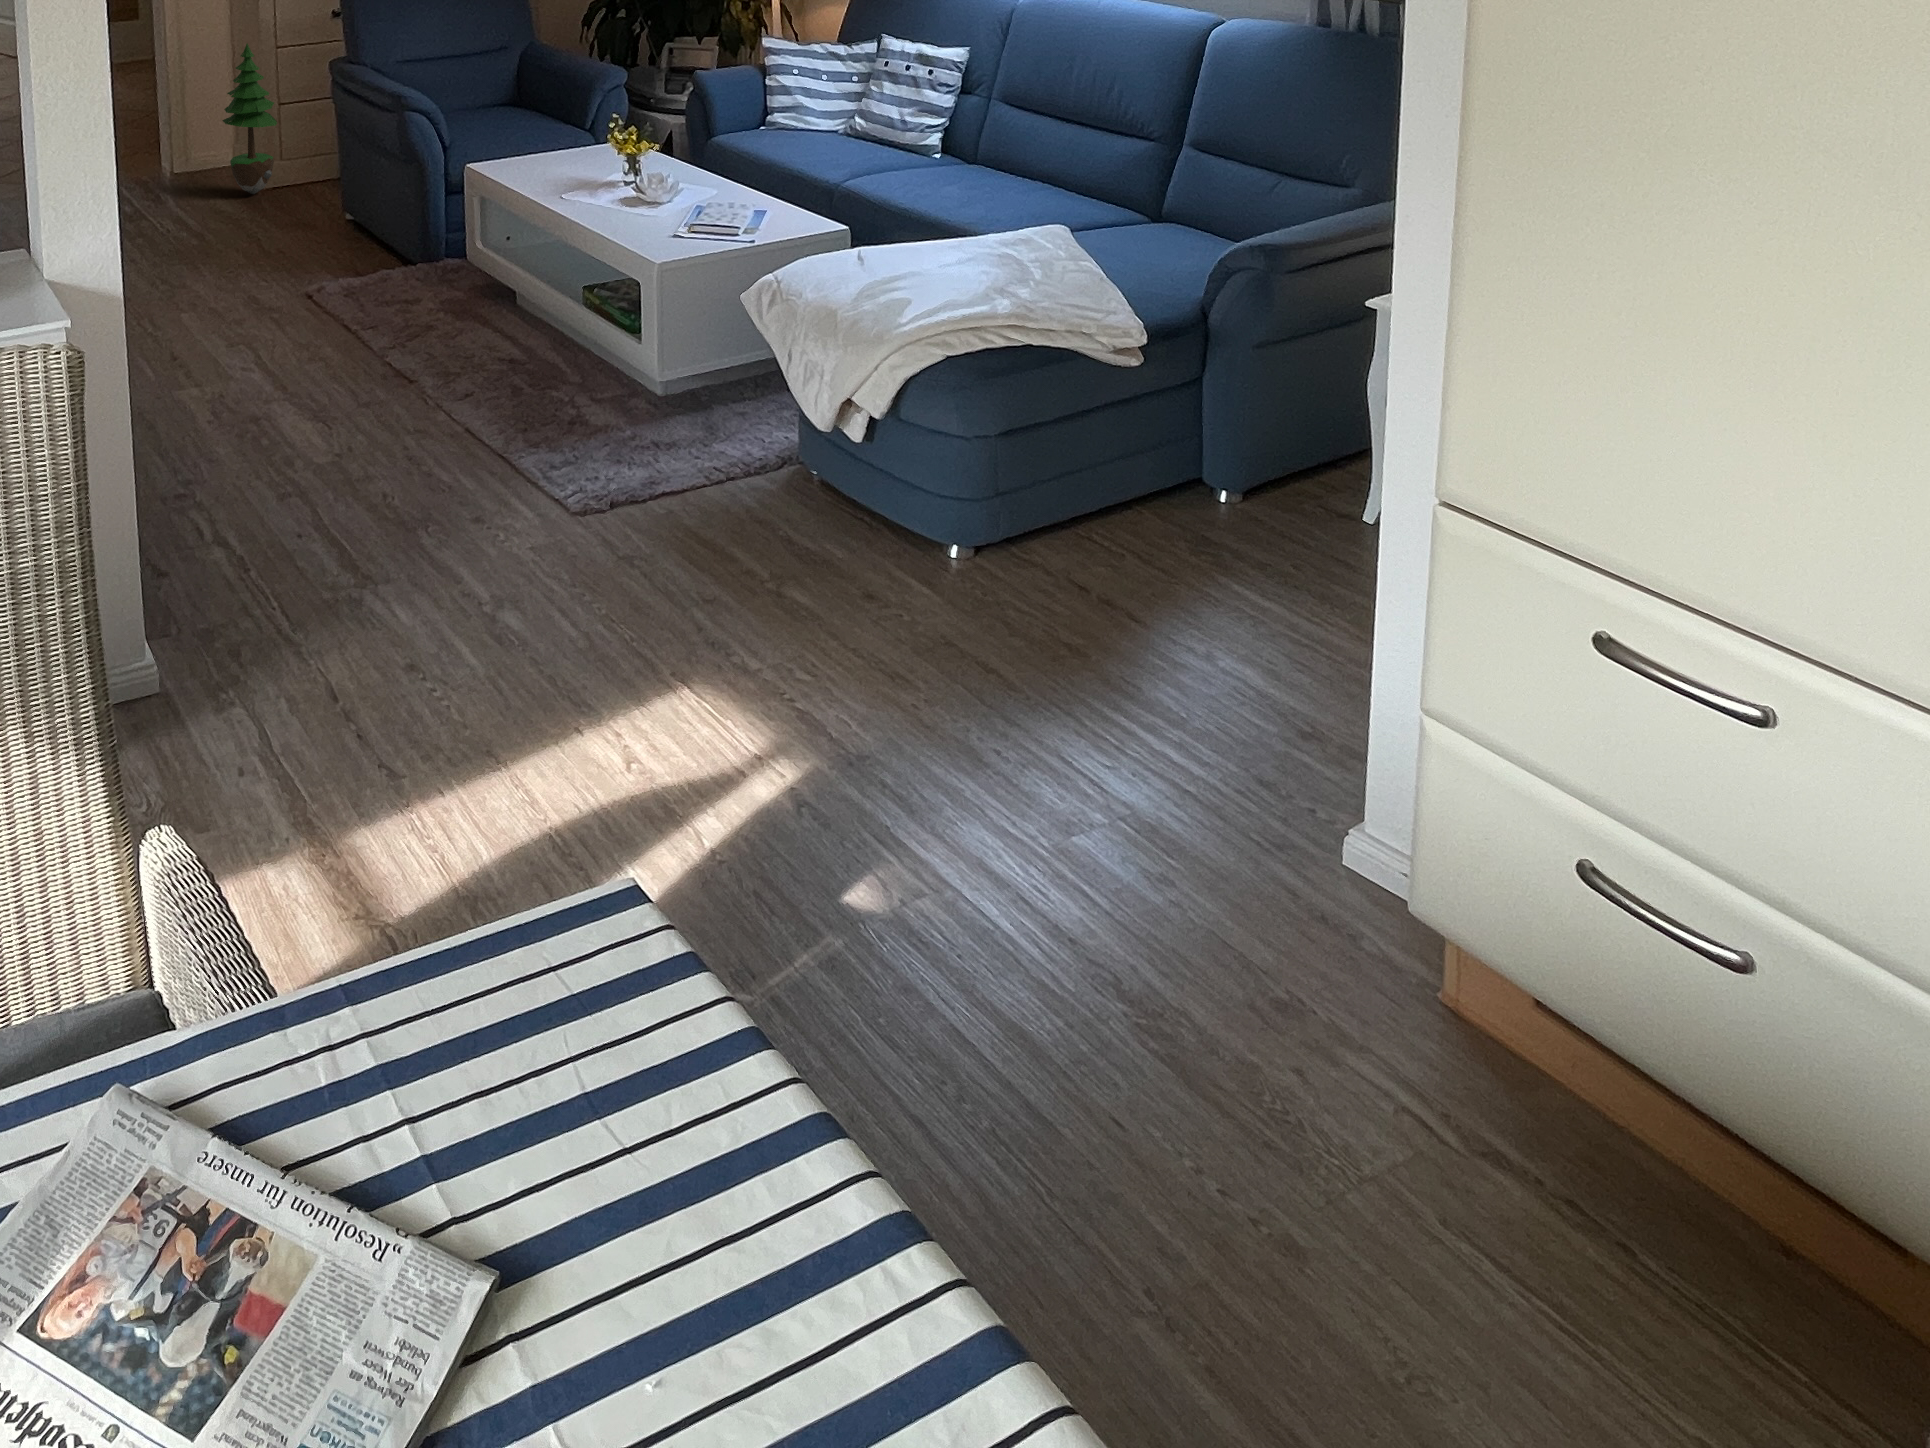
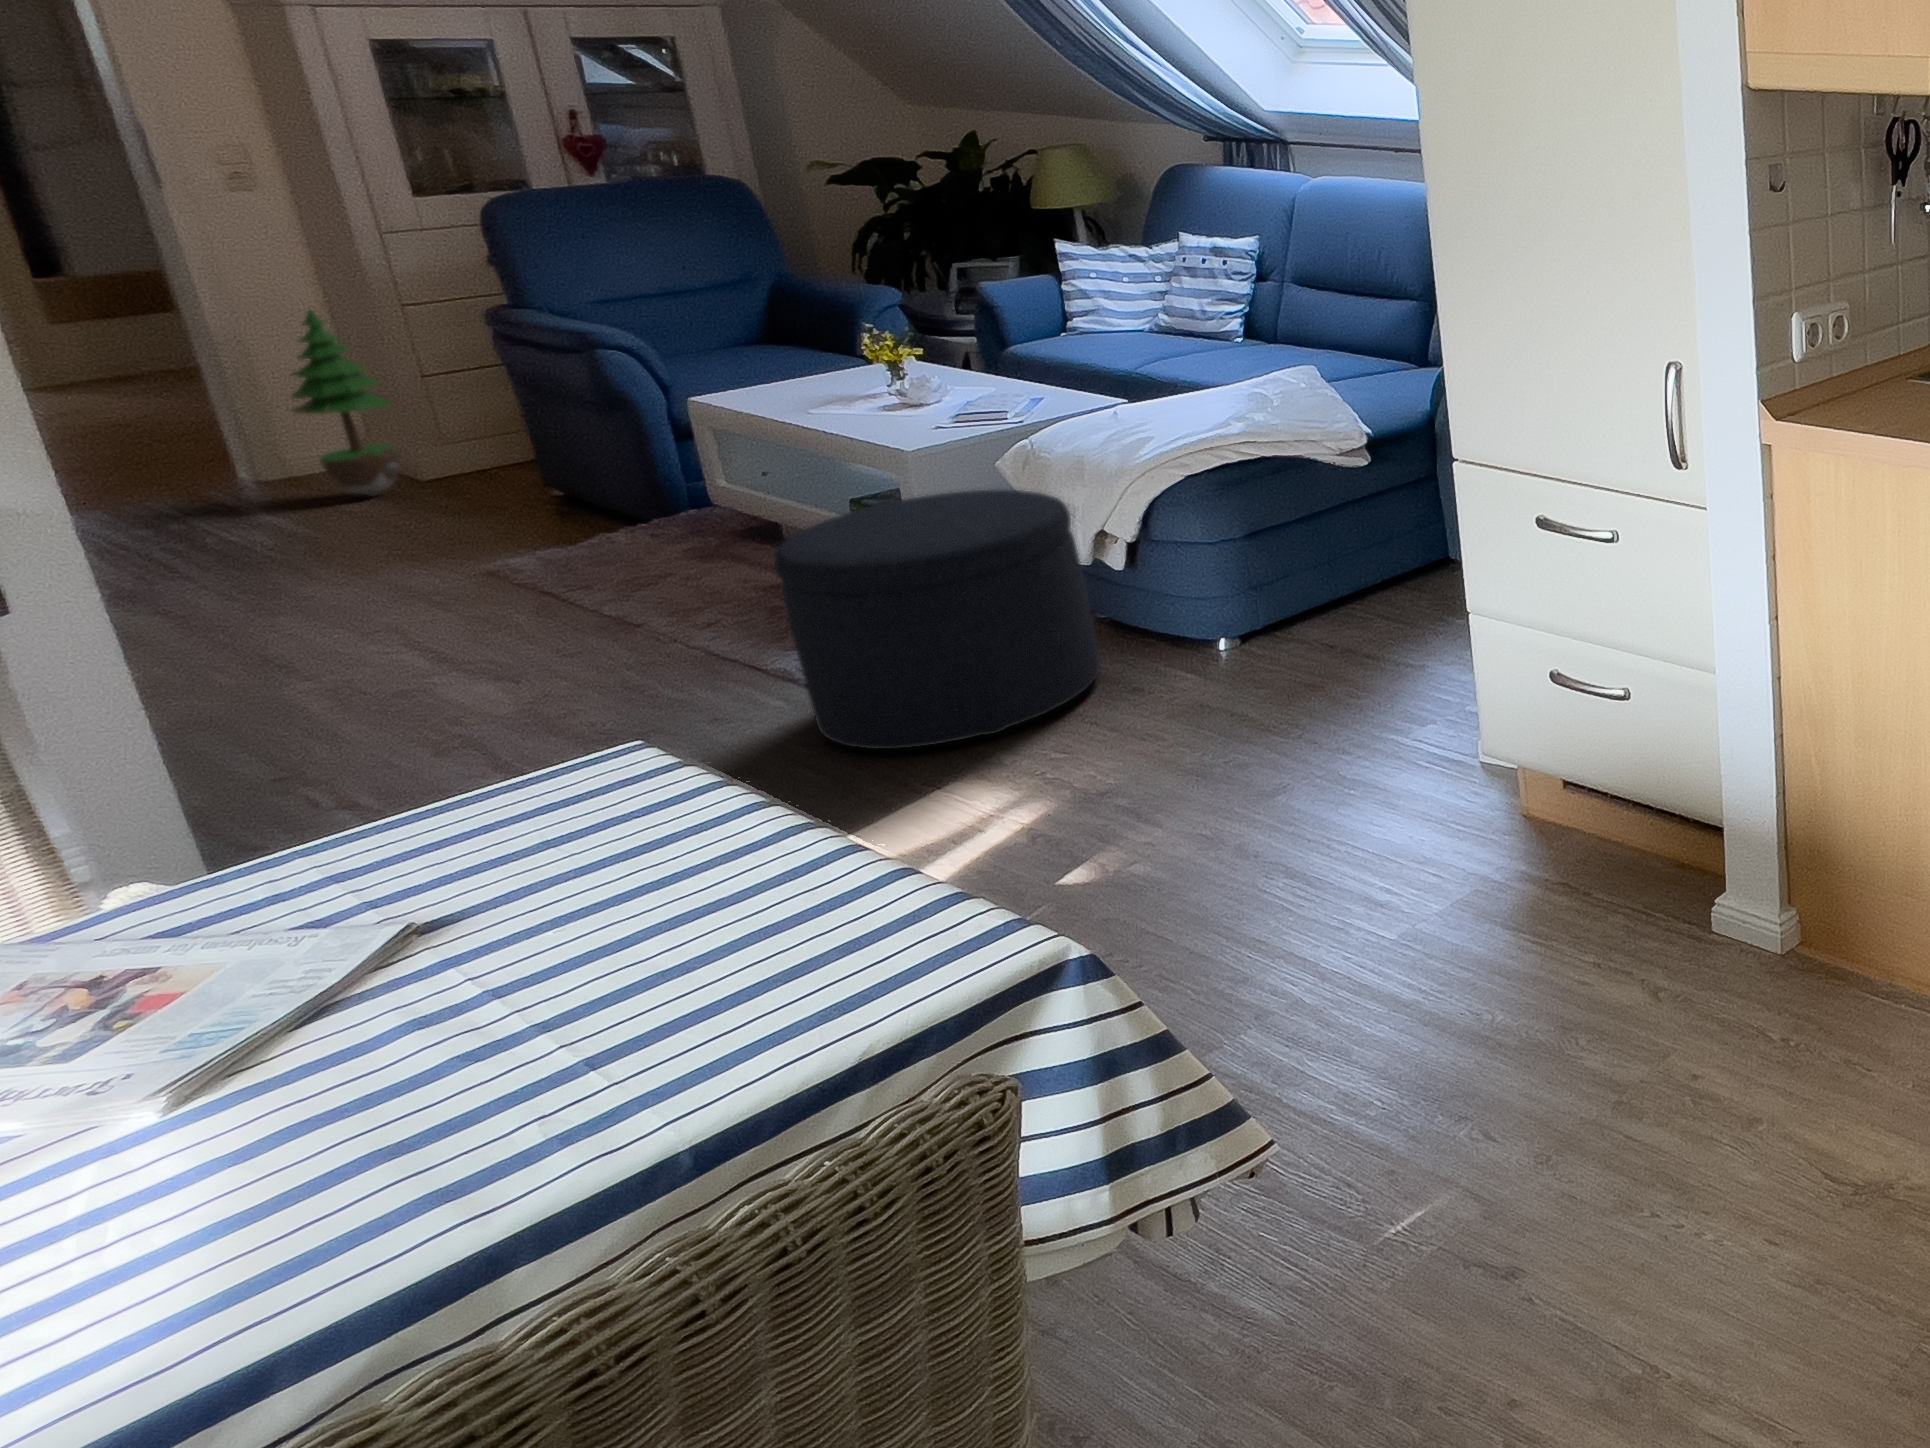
ottoman: none [573,327,833,621] -> present [774,489,1100,749]

